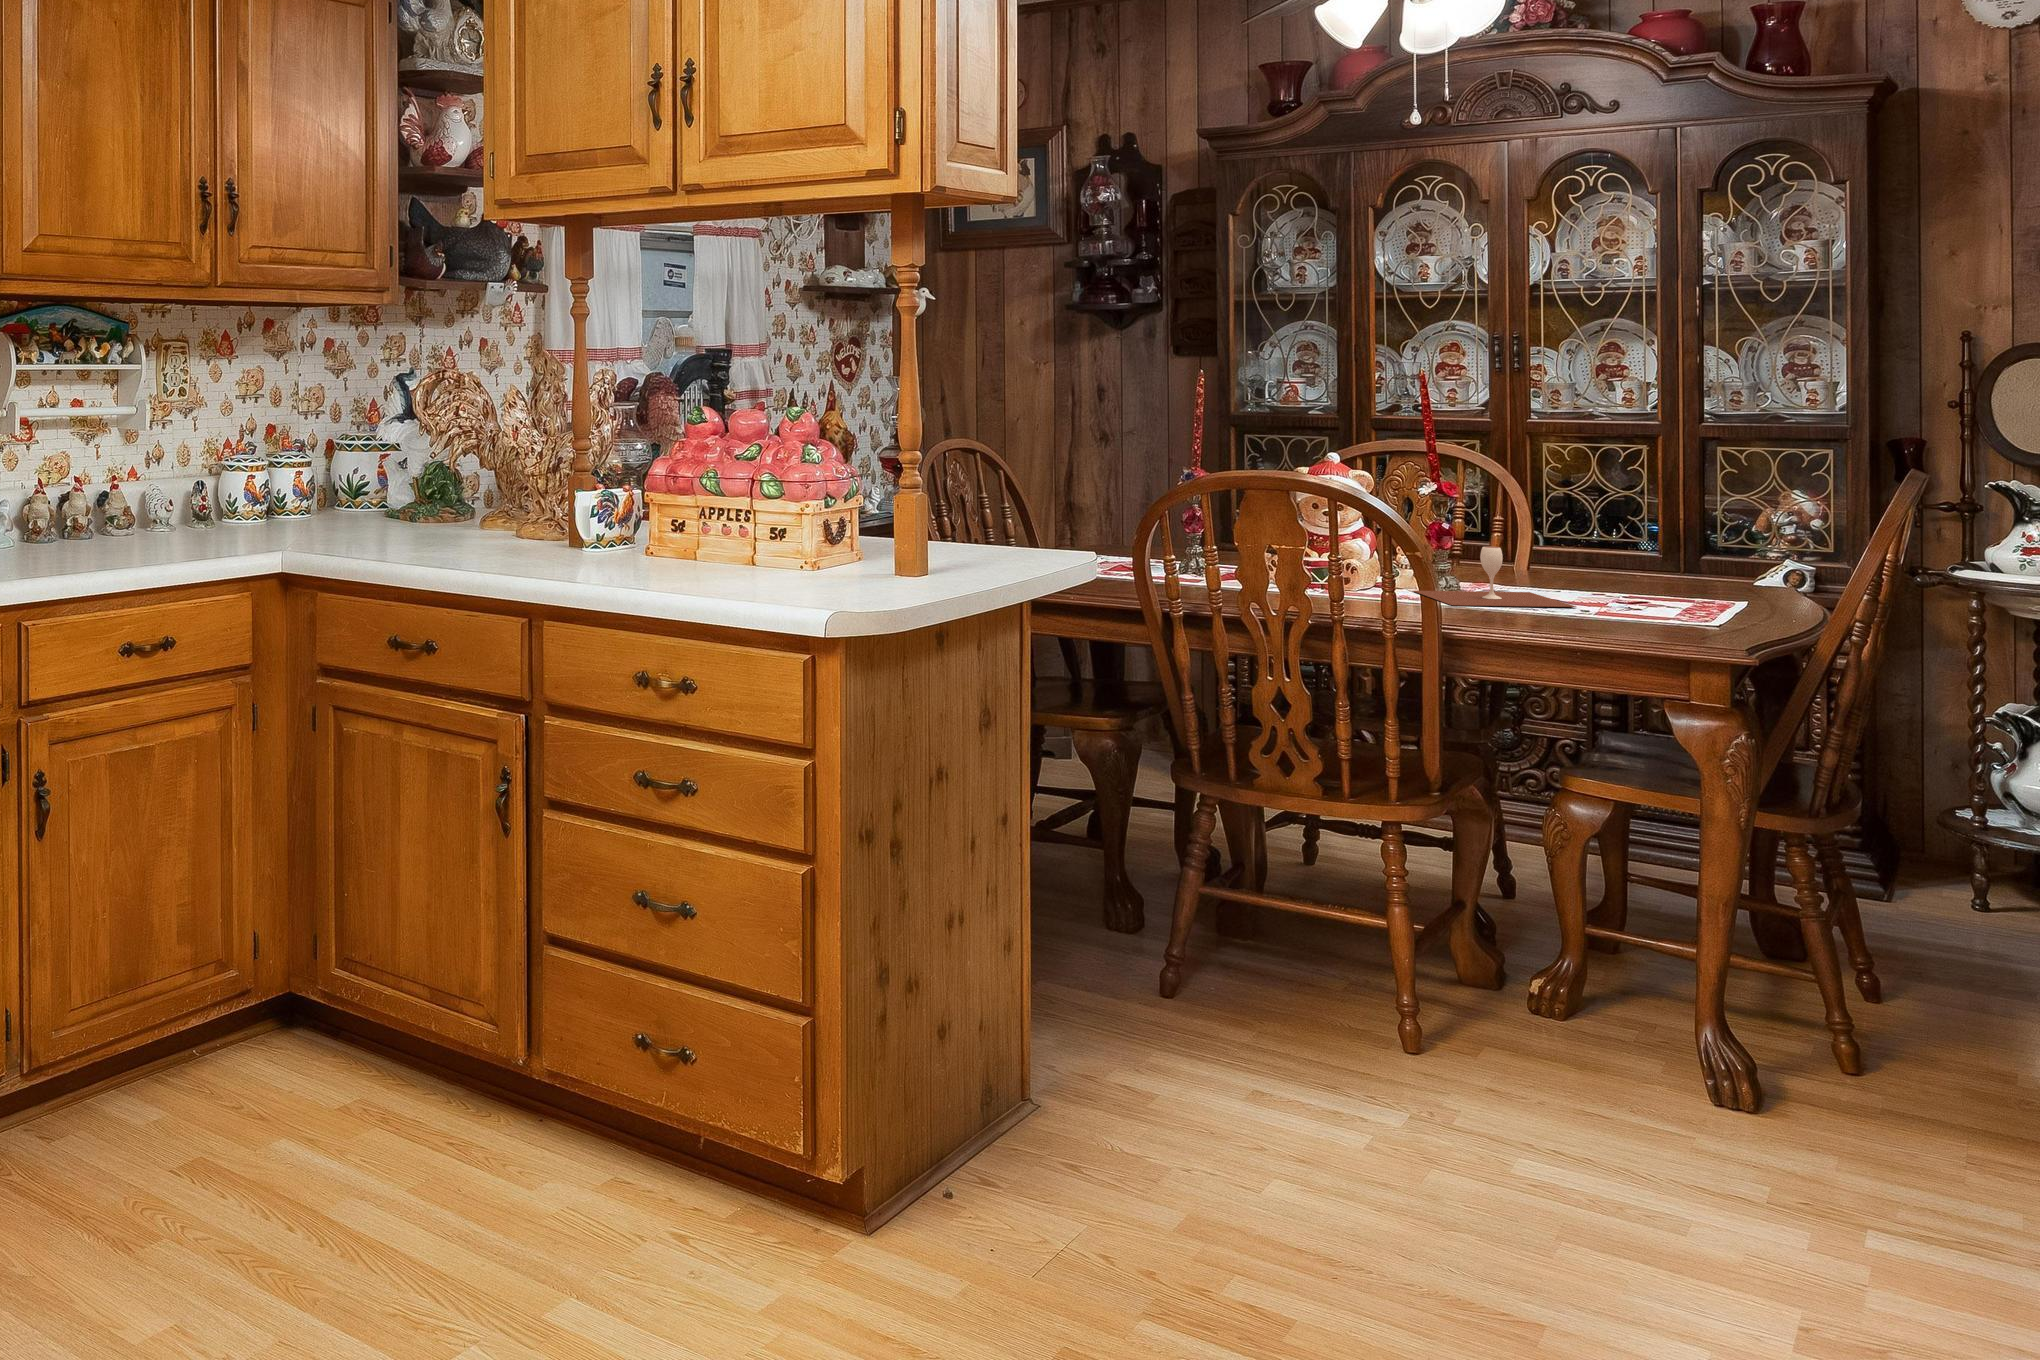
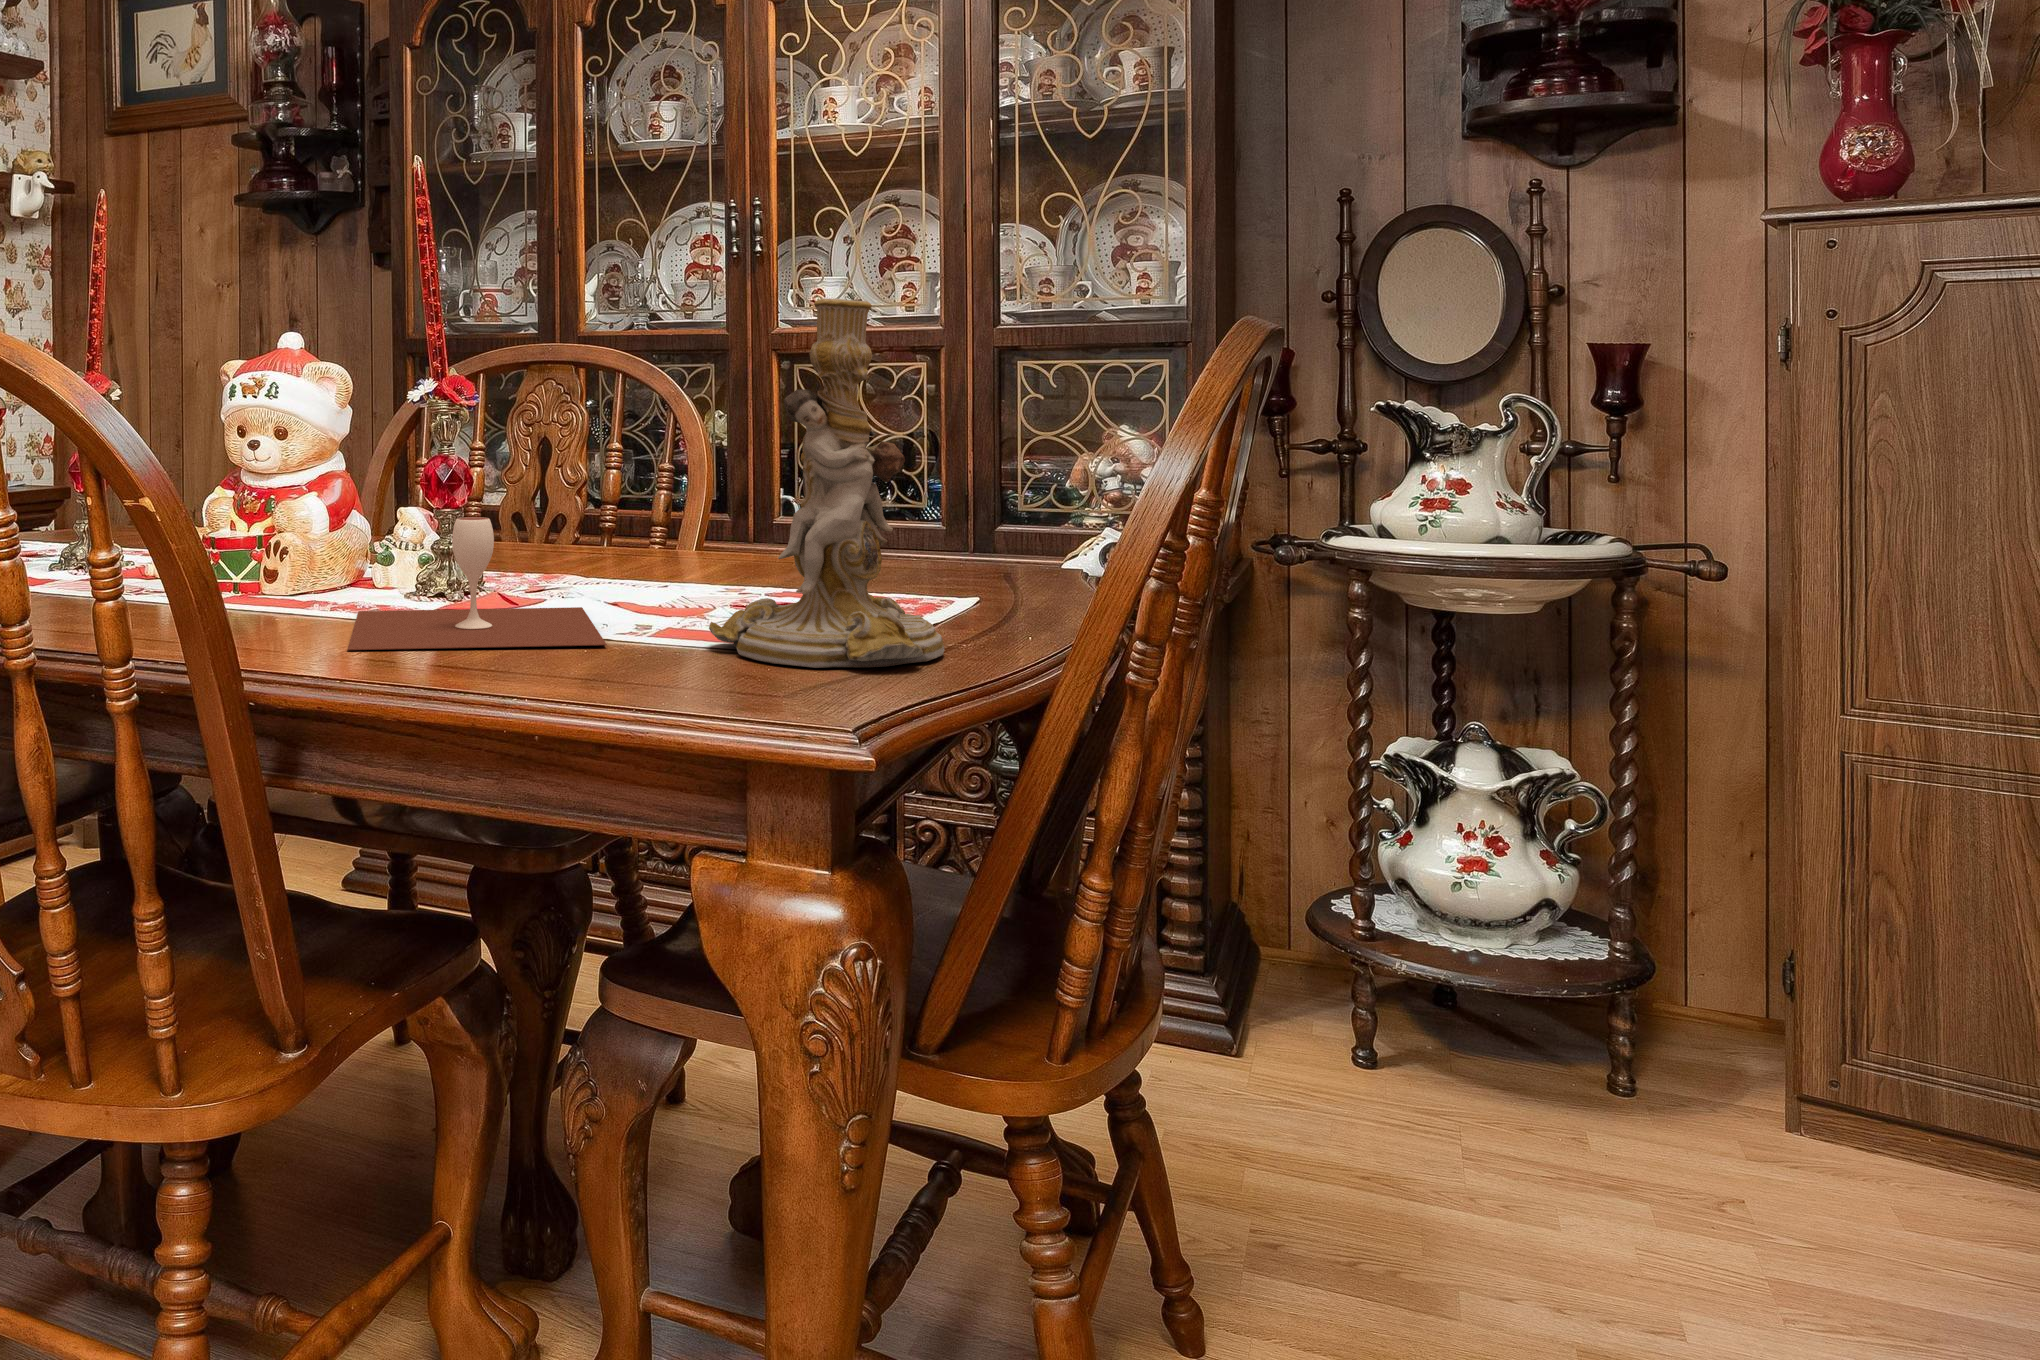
candlestick: none [1628,451,1755,618] -> present [709,298,945,668]

